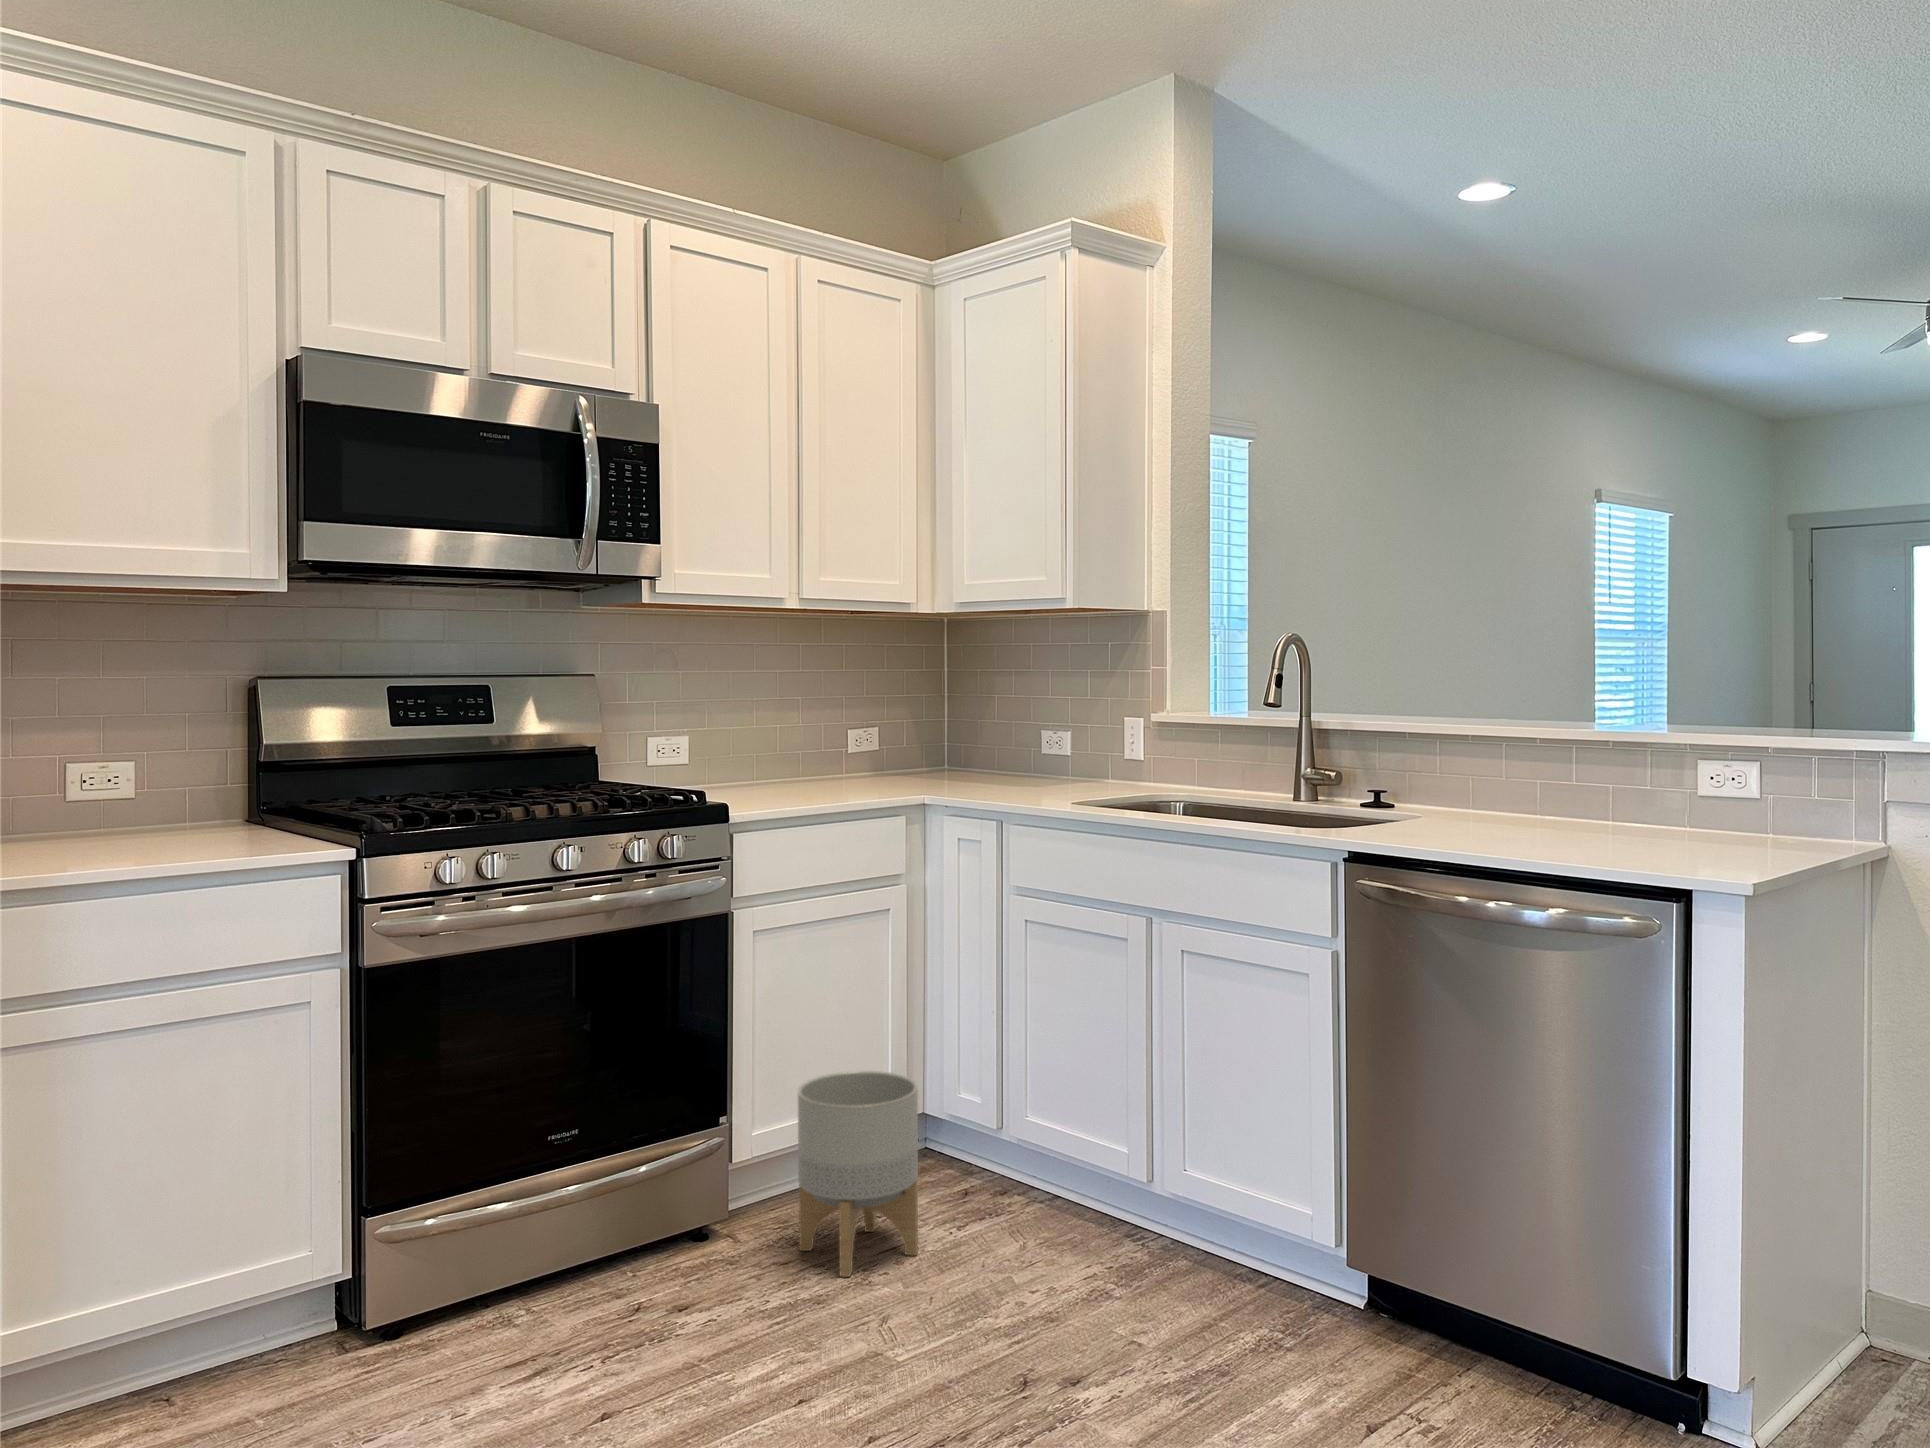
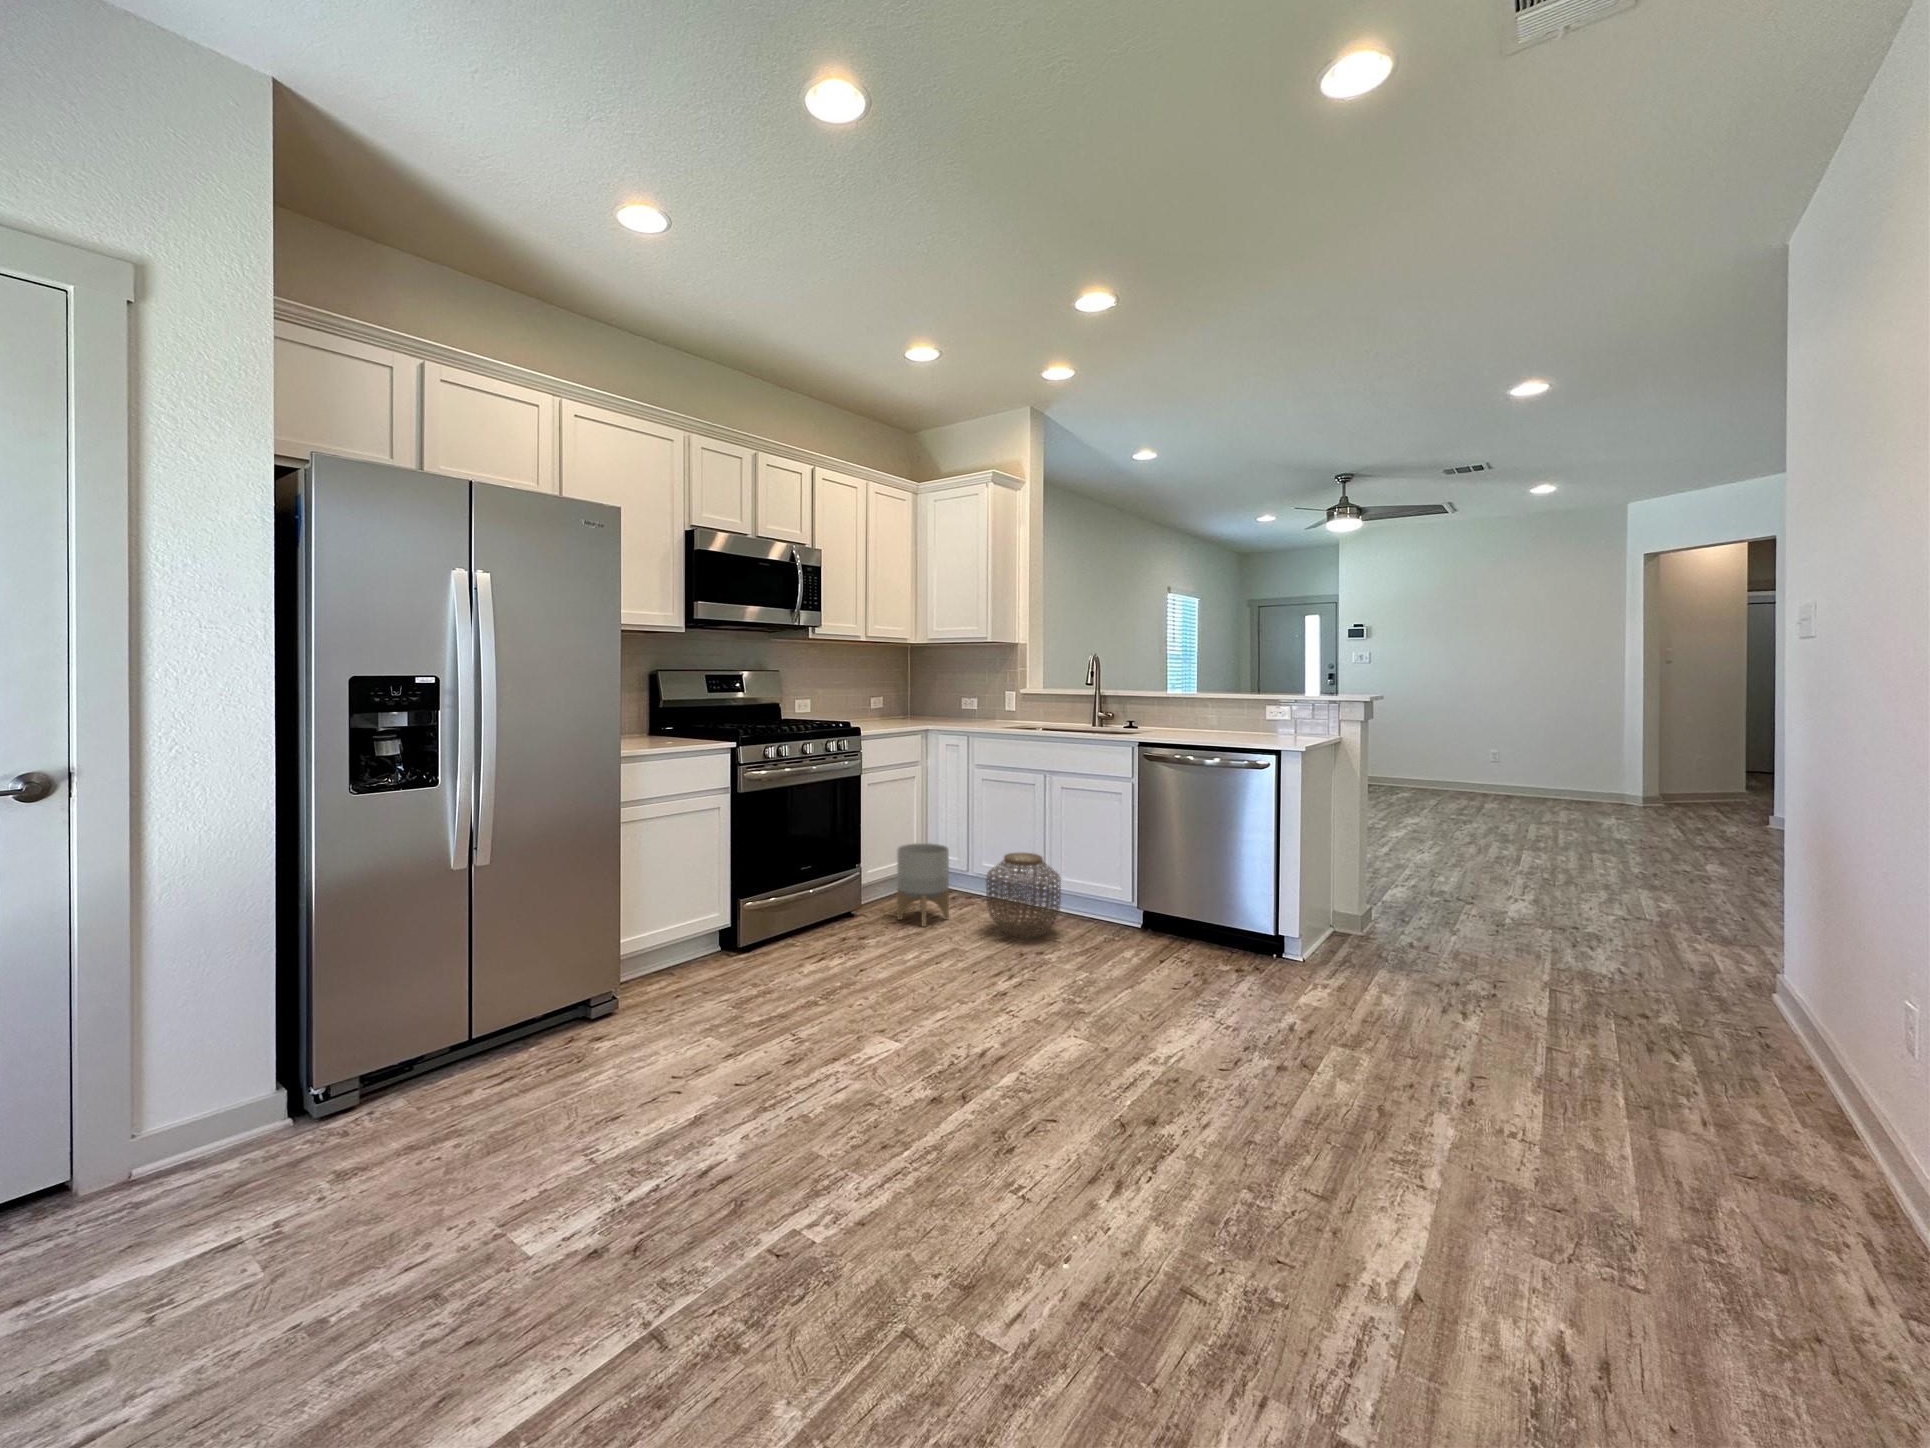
woven basket: none [976,1111,1154,1331] -> present [986,853,1061,939]

